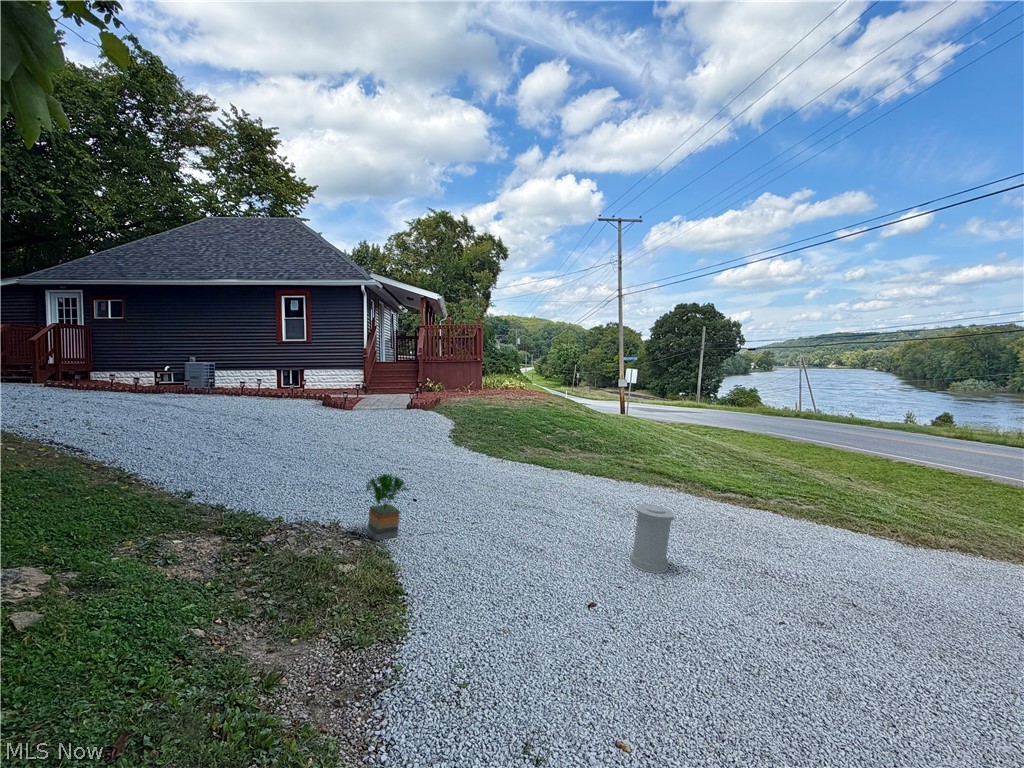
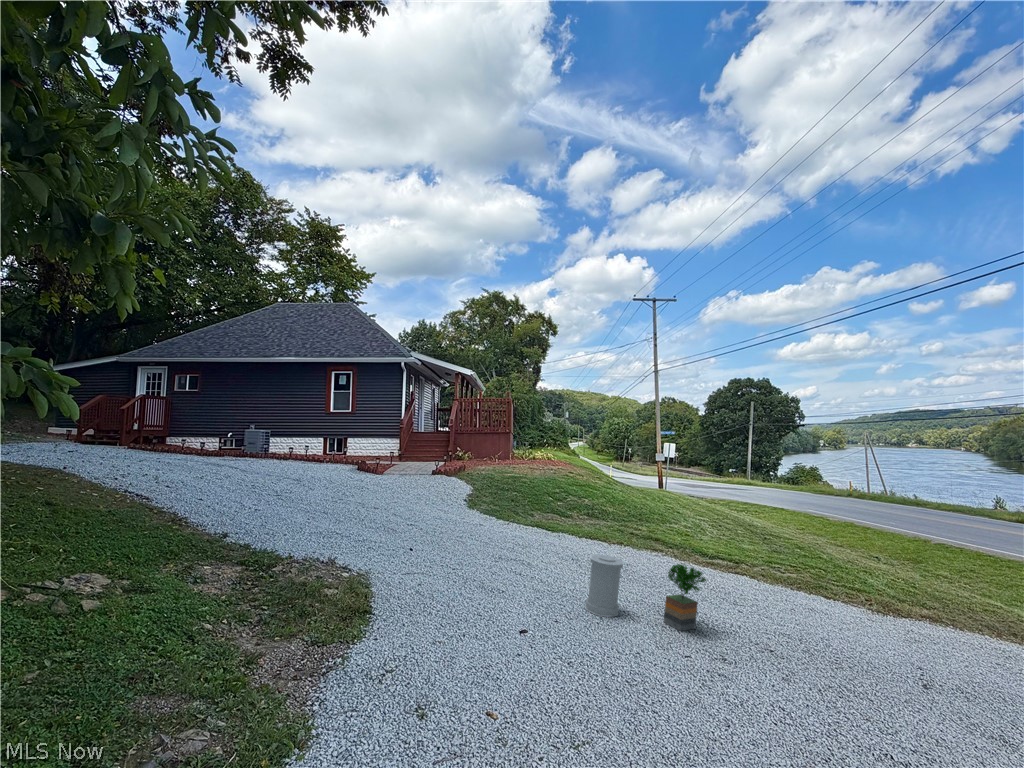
potted tree: present [366,474,410,540] -> present [664,564,706,631]

